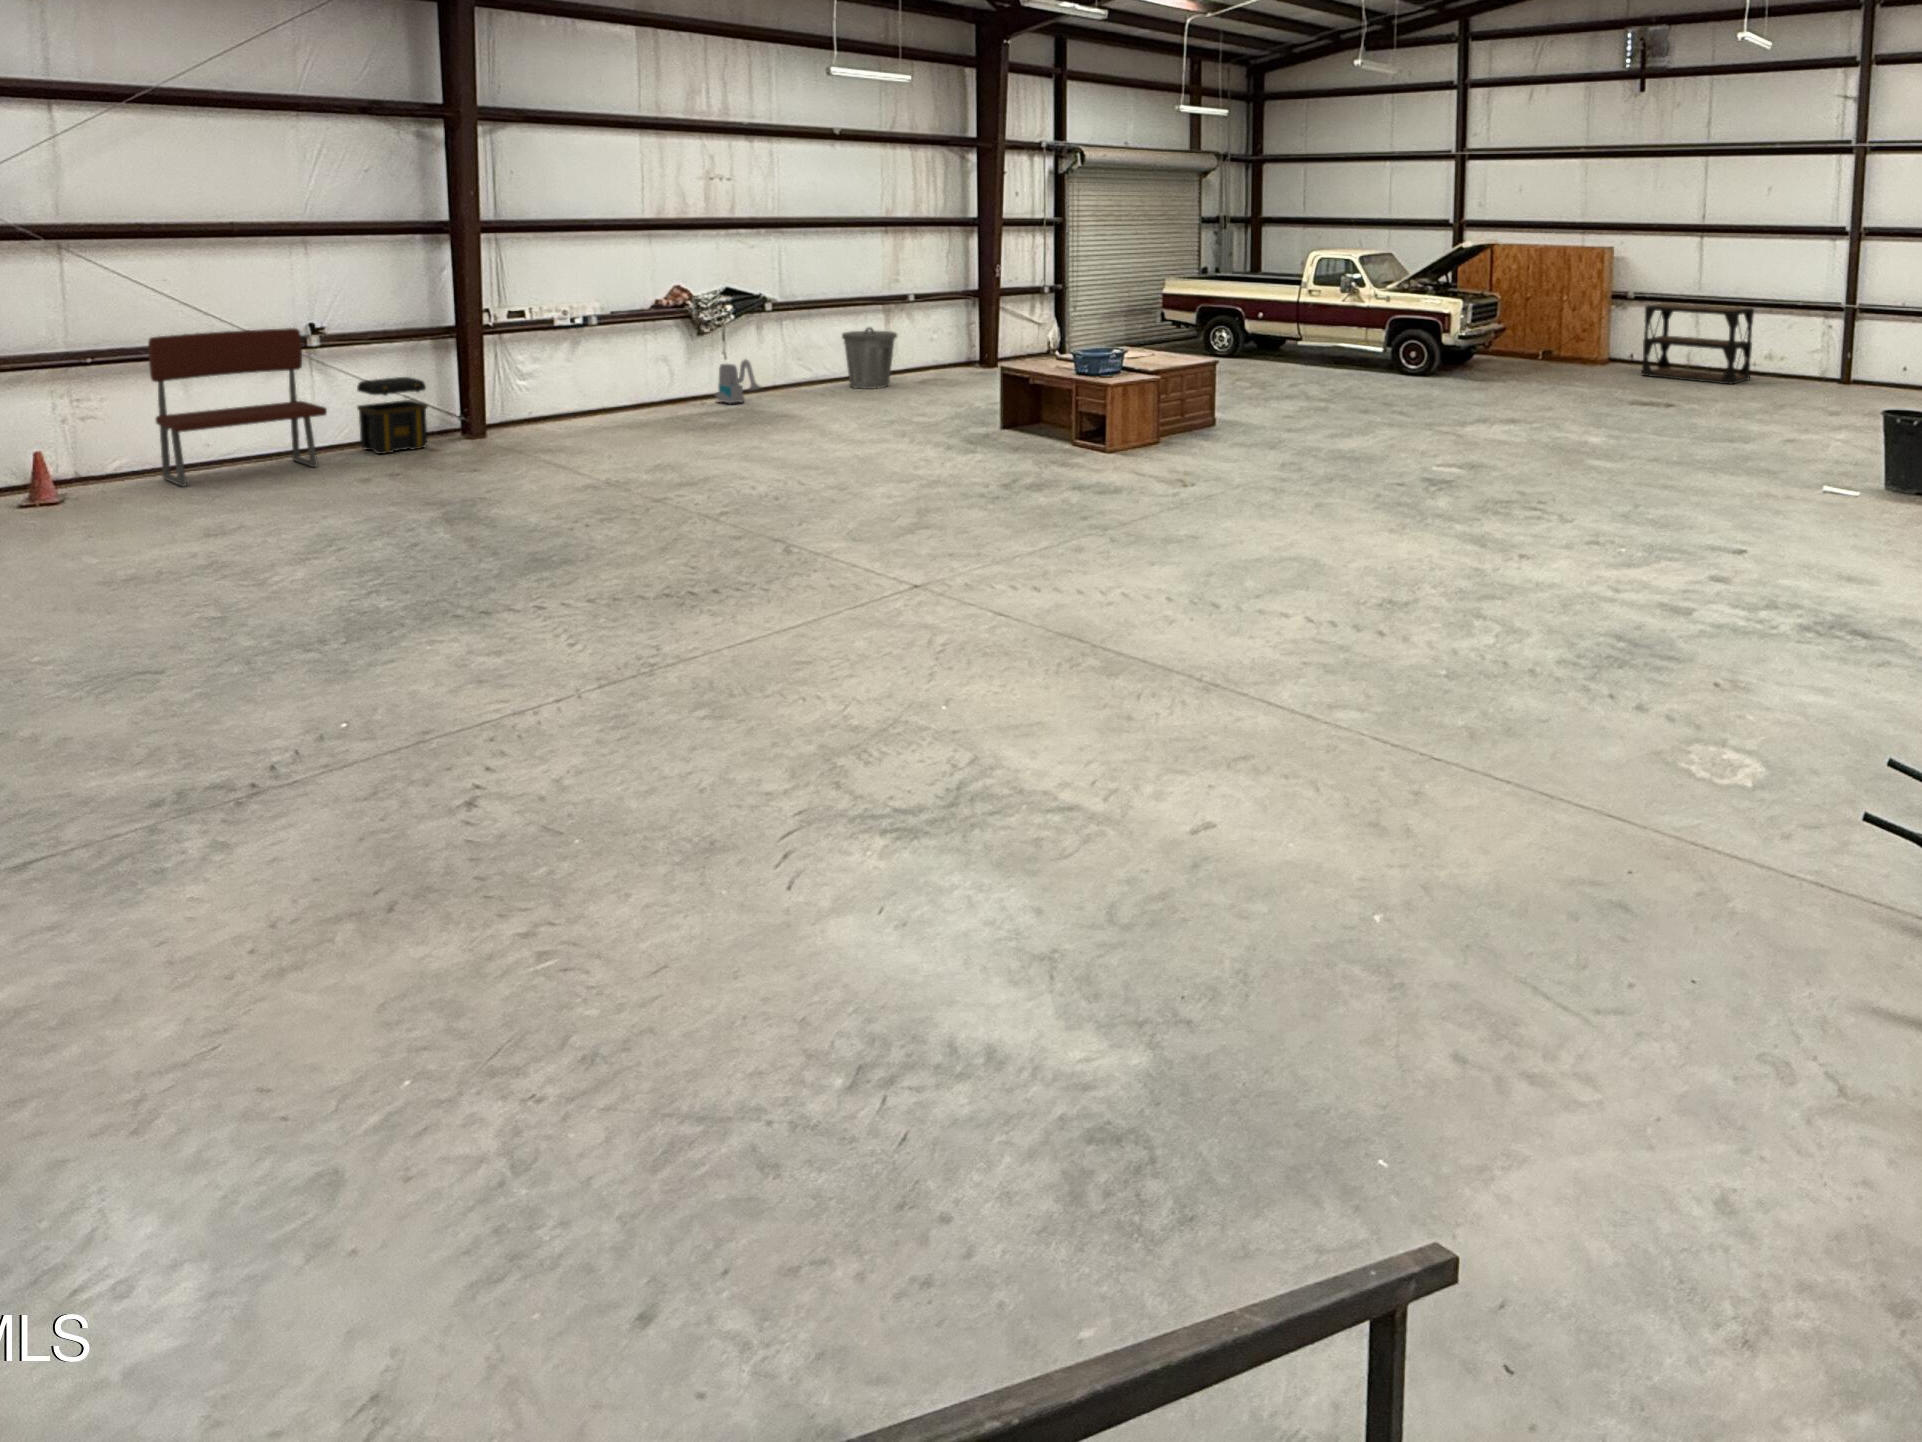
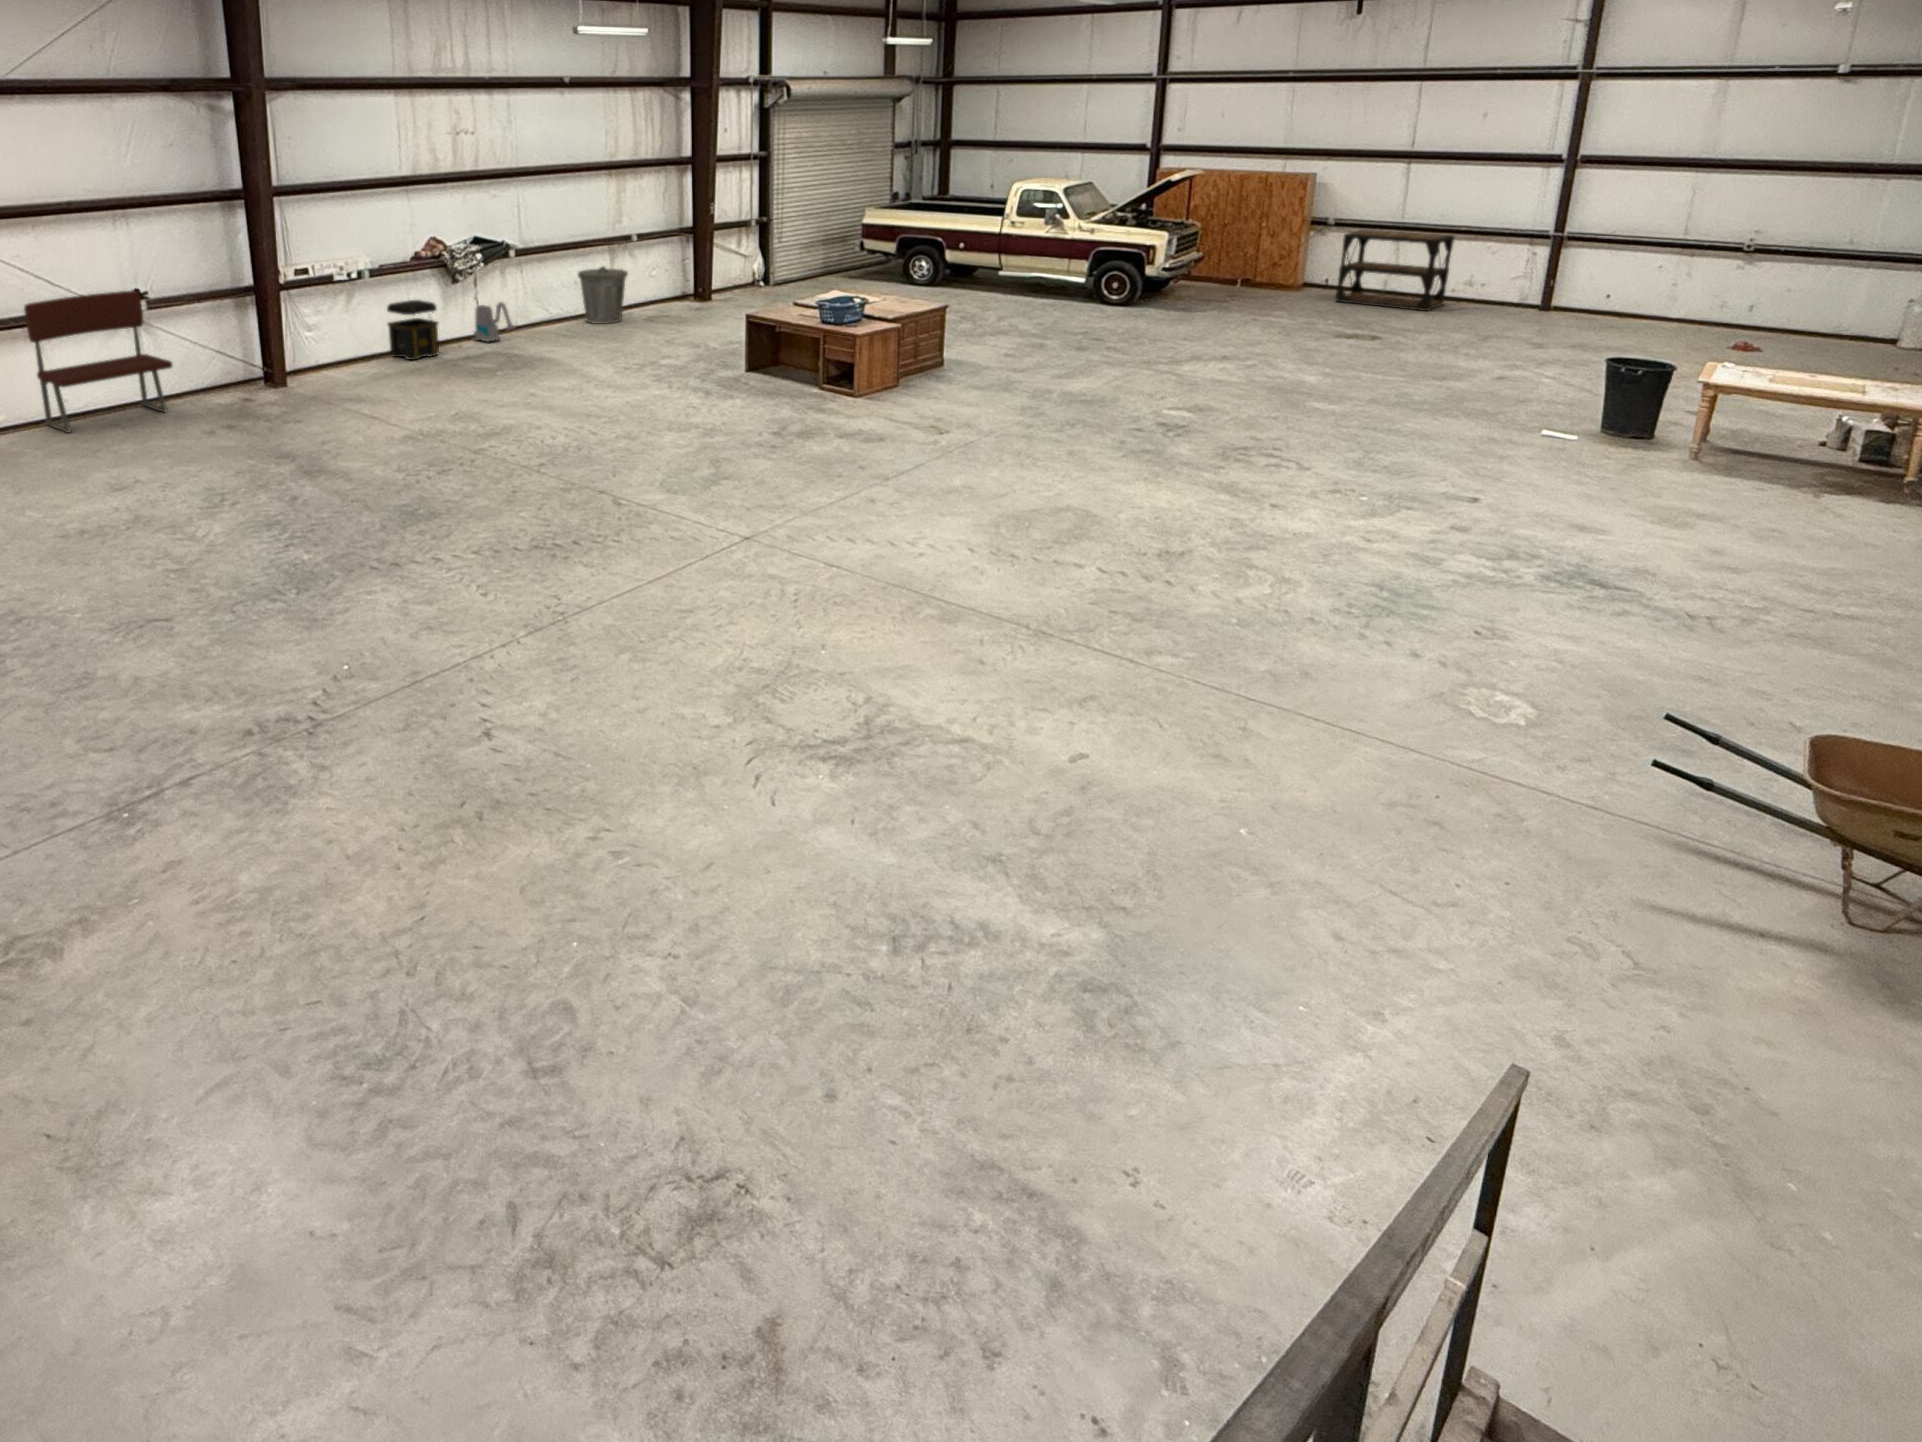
toolbox: present [357,377,428,454] -> present [387,300,439,360]

